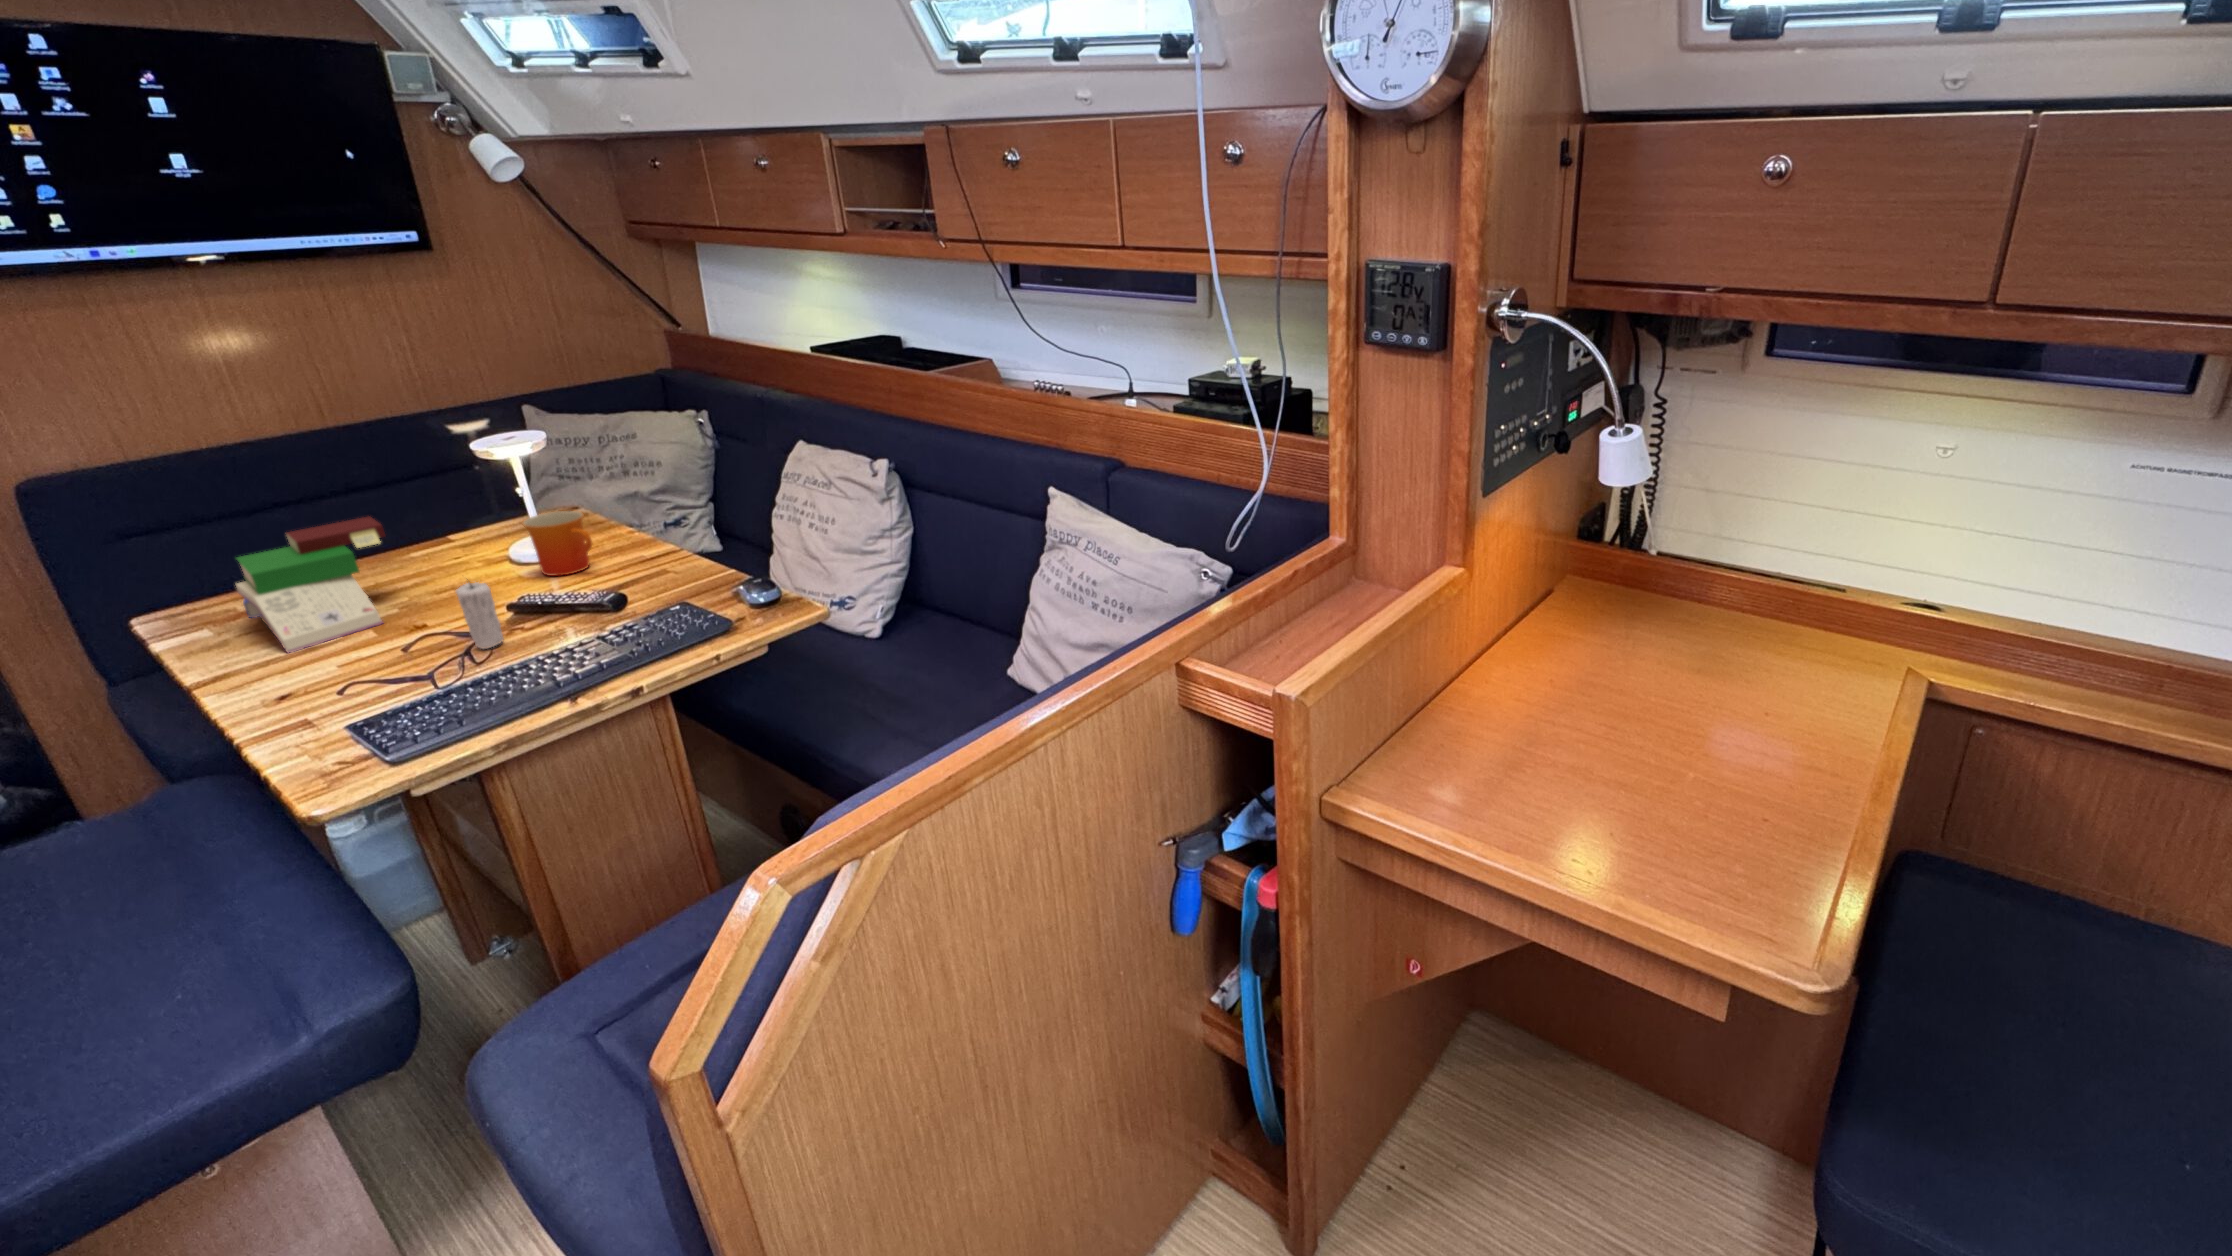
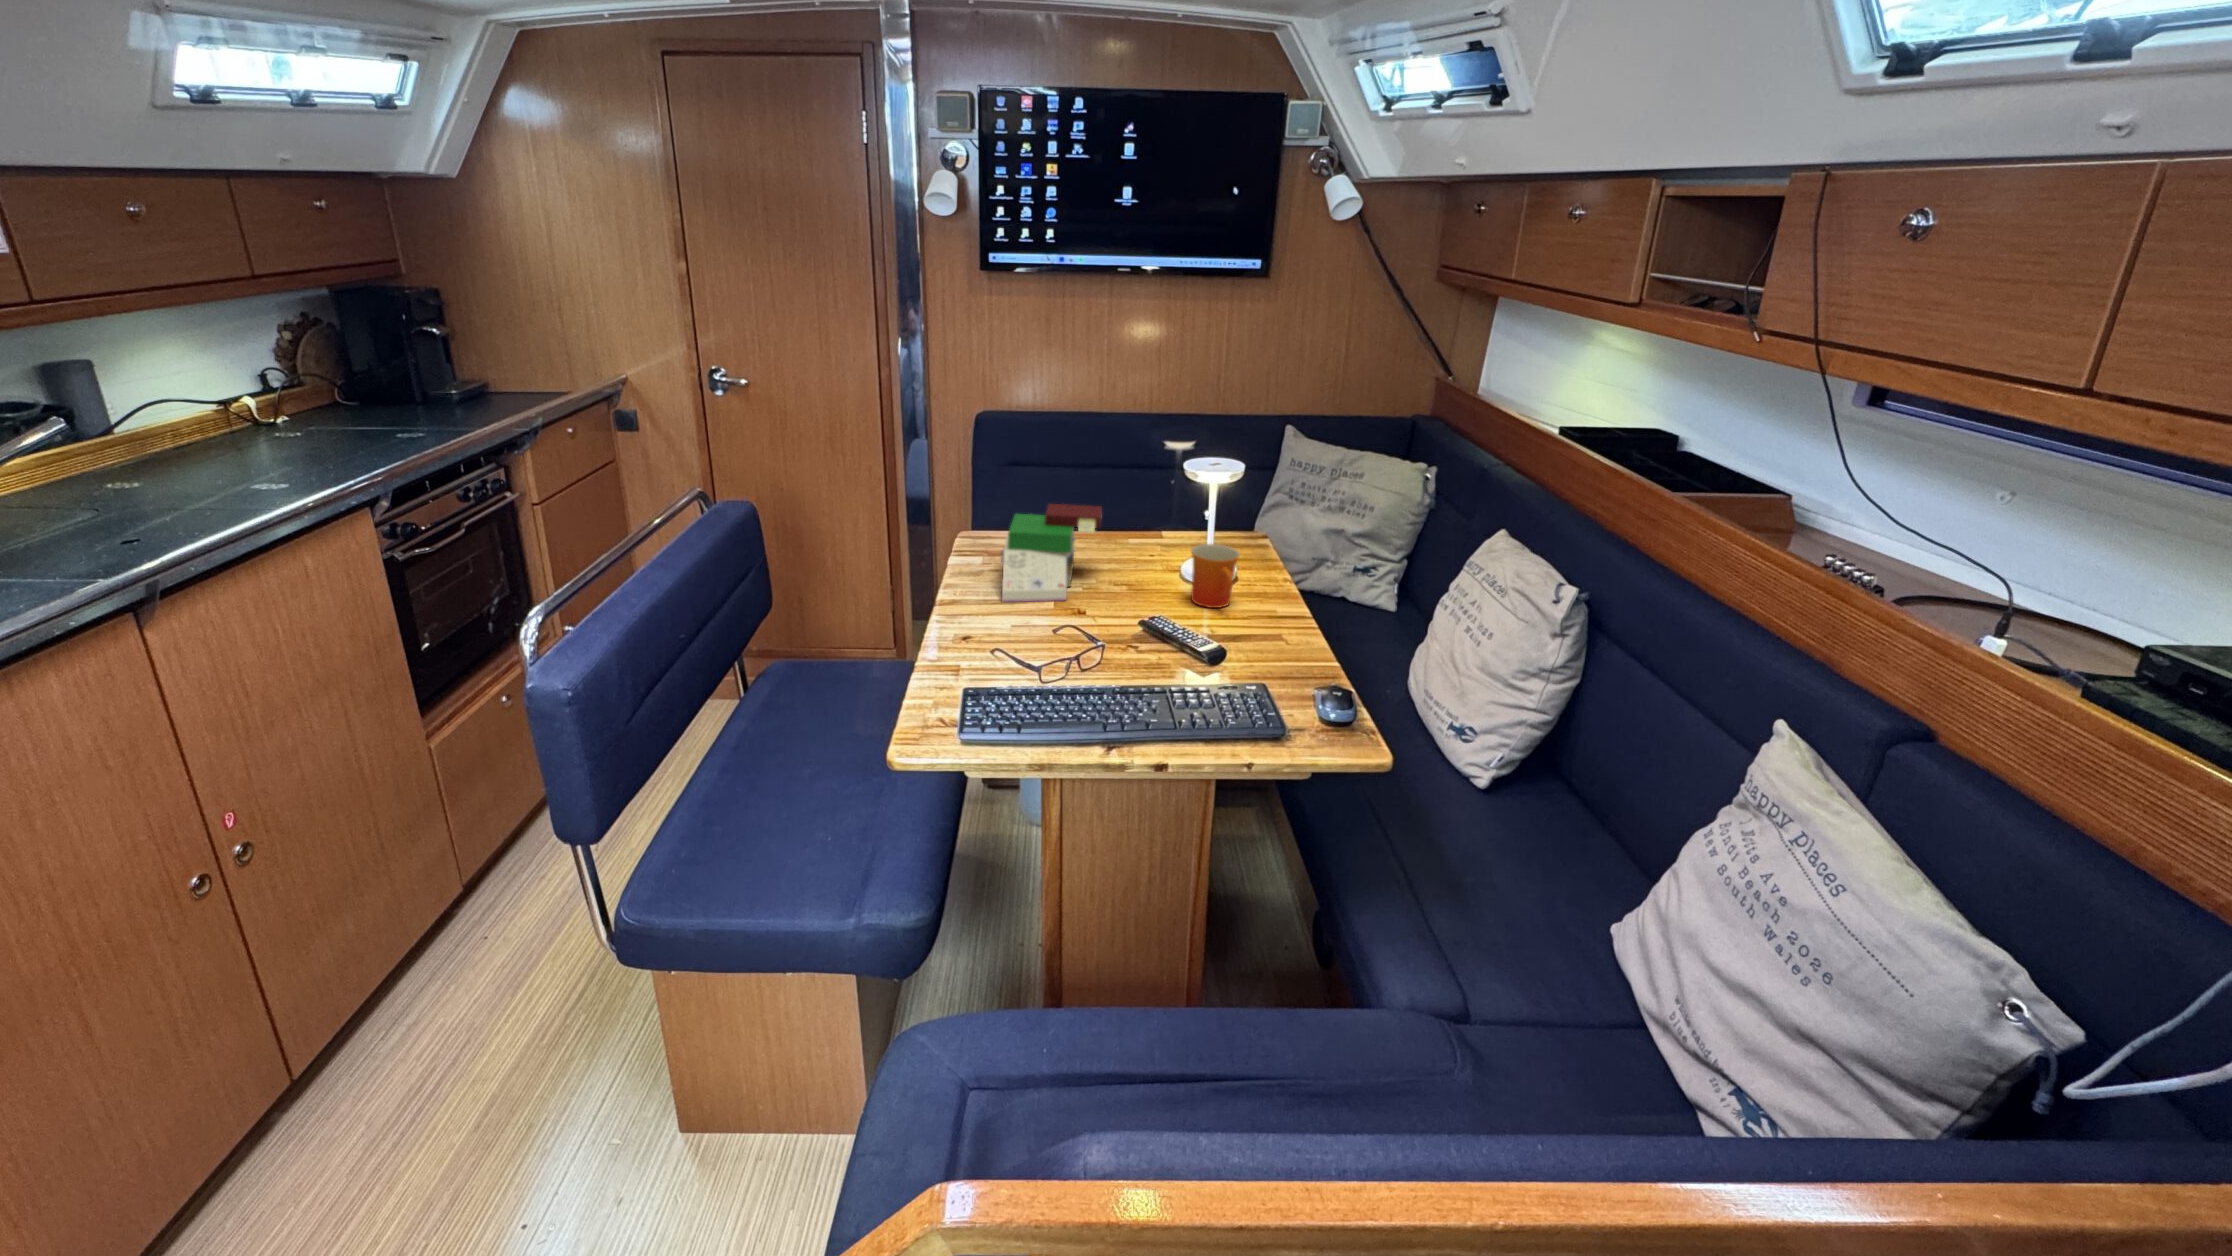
candle: present [456,582,503,649] -> none [1093,590,1118,661]

